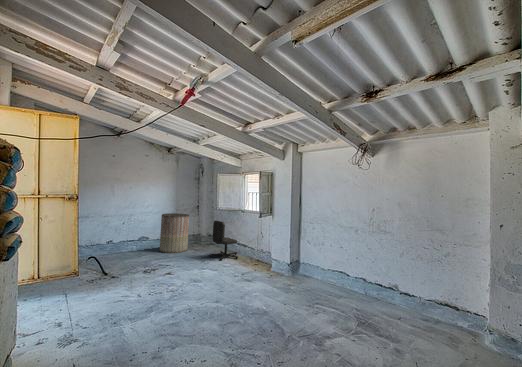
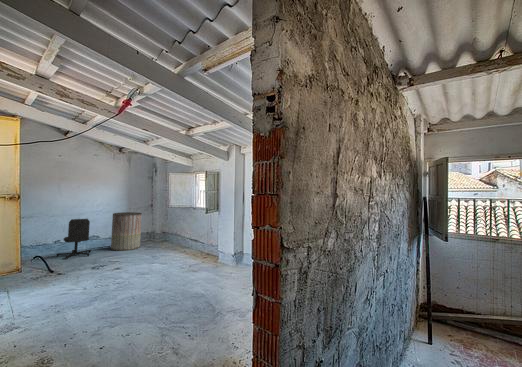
chair: present [210,221,238,261] -> present [56,219,92,259]

